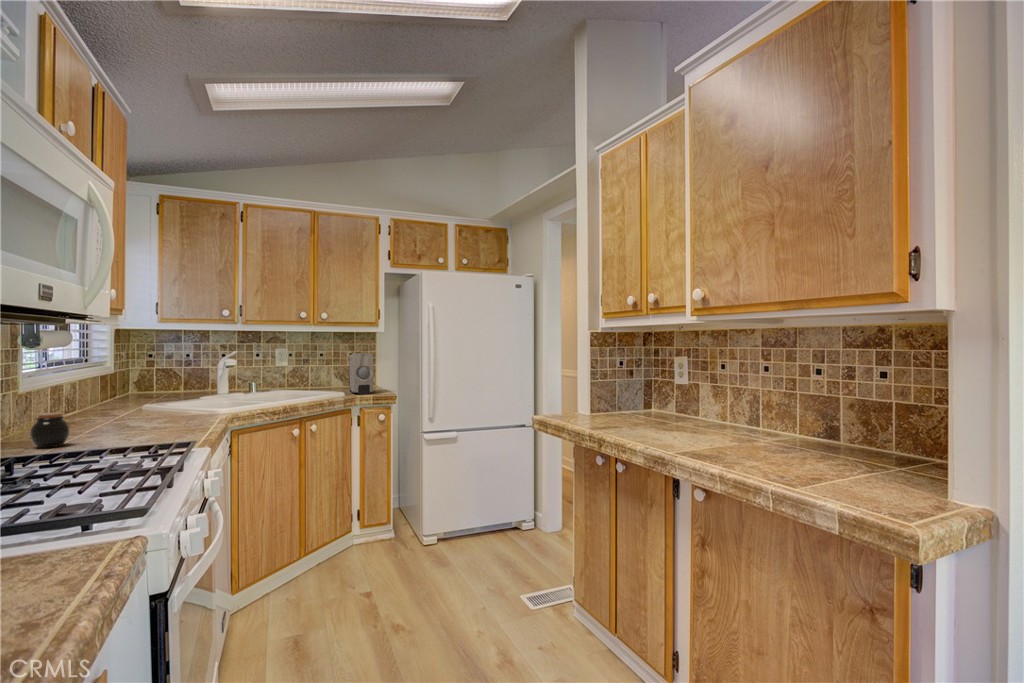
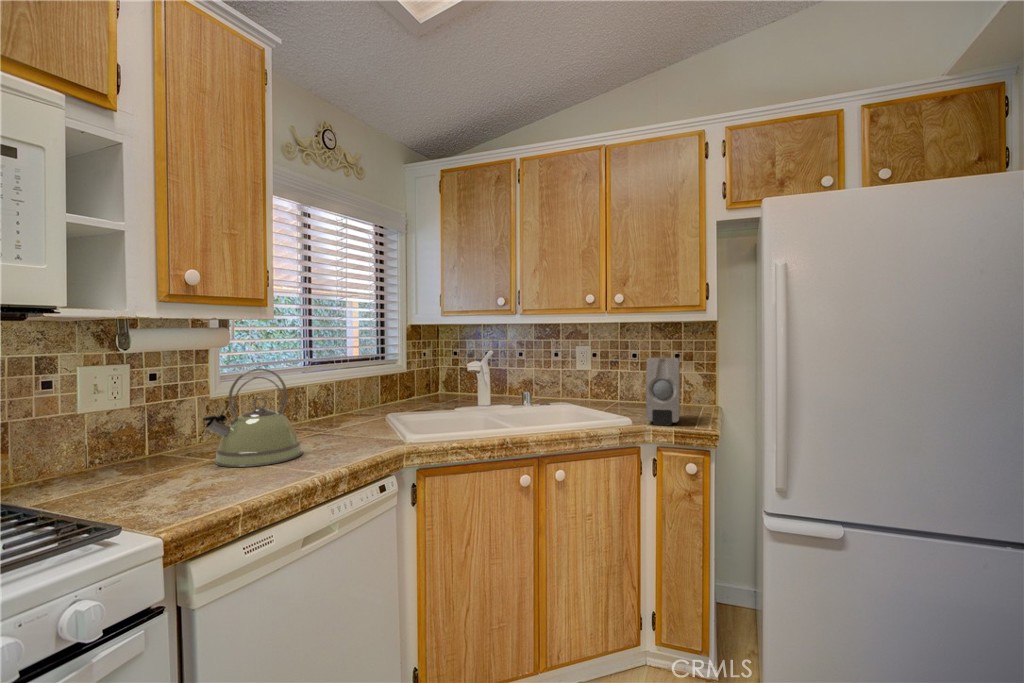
kettle: none [99,361,170,432] -> present [203,368,302,467]
jar: present [30,412,70,448] -> none [60,438,113,487]

